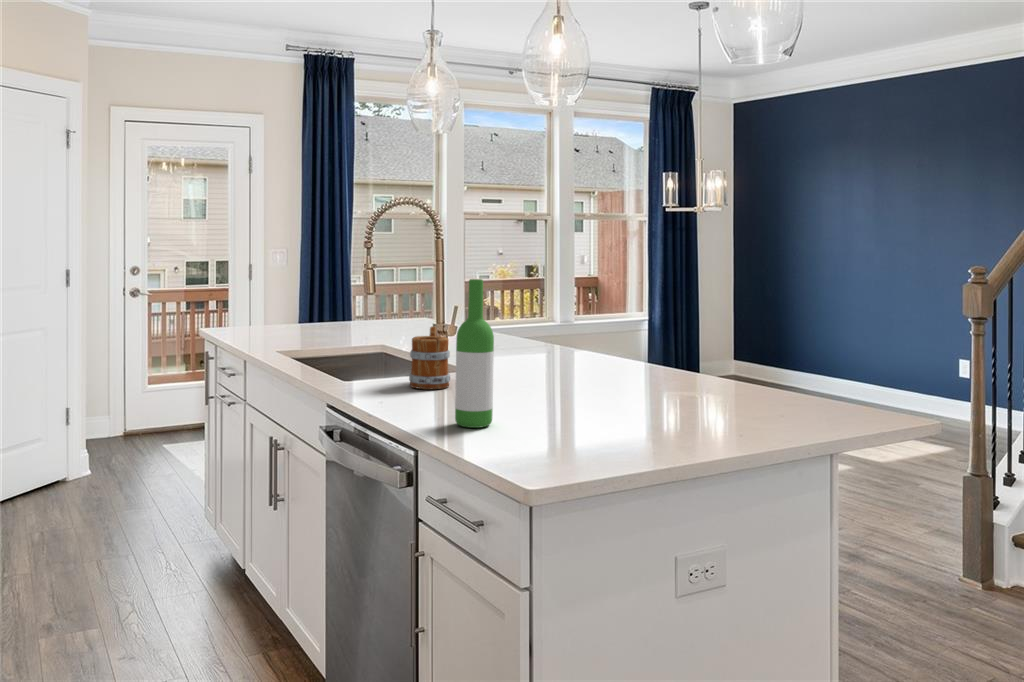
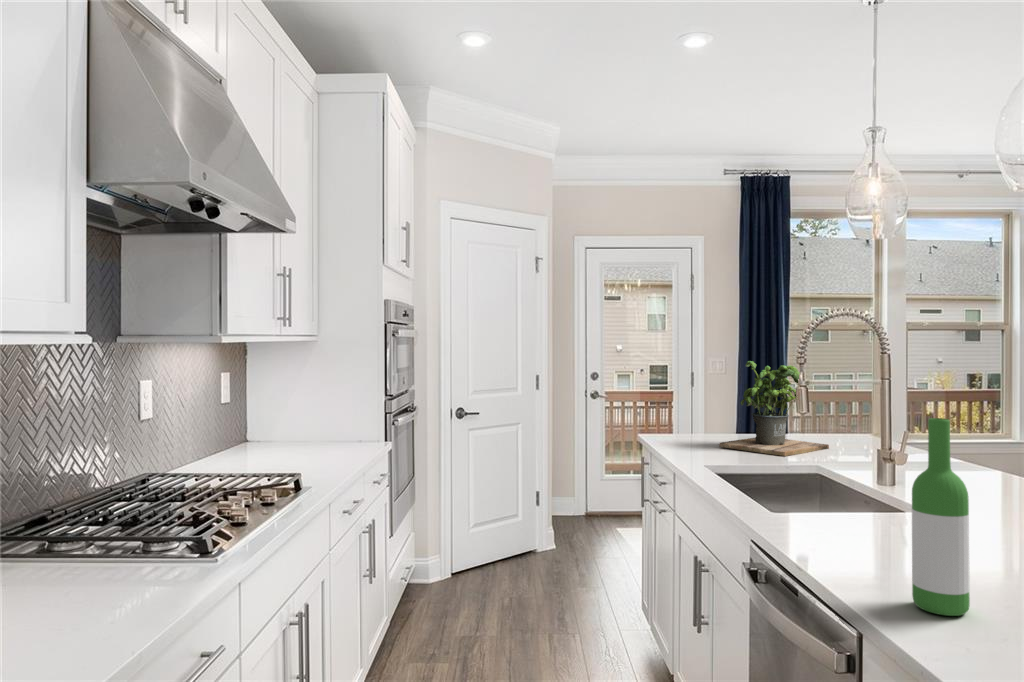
potted plant: none [289,249,391,340] -> present [719,361,829,456]
mug: present [409,326,450,389] -> none [848,459,903,538]

